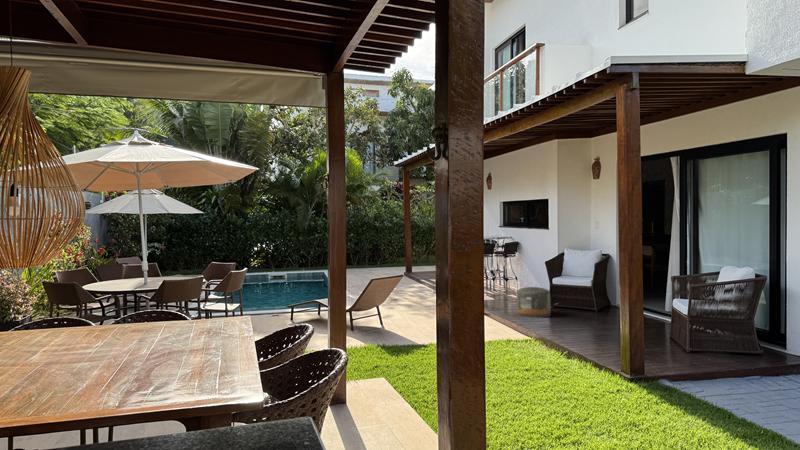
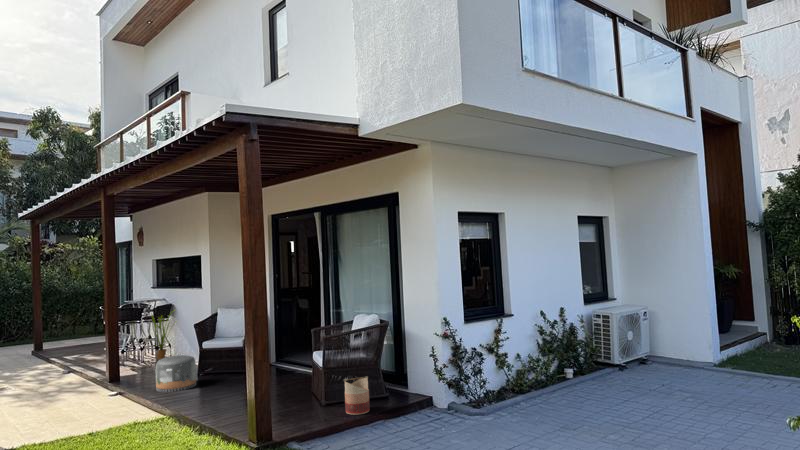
house plant: none [502,247,525,290] -> present [152,315,170,360]
basket: none [713,328,741,365] -> present [344,377,370,415]

